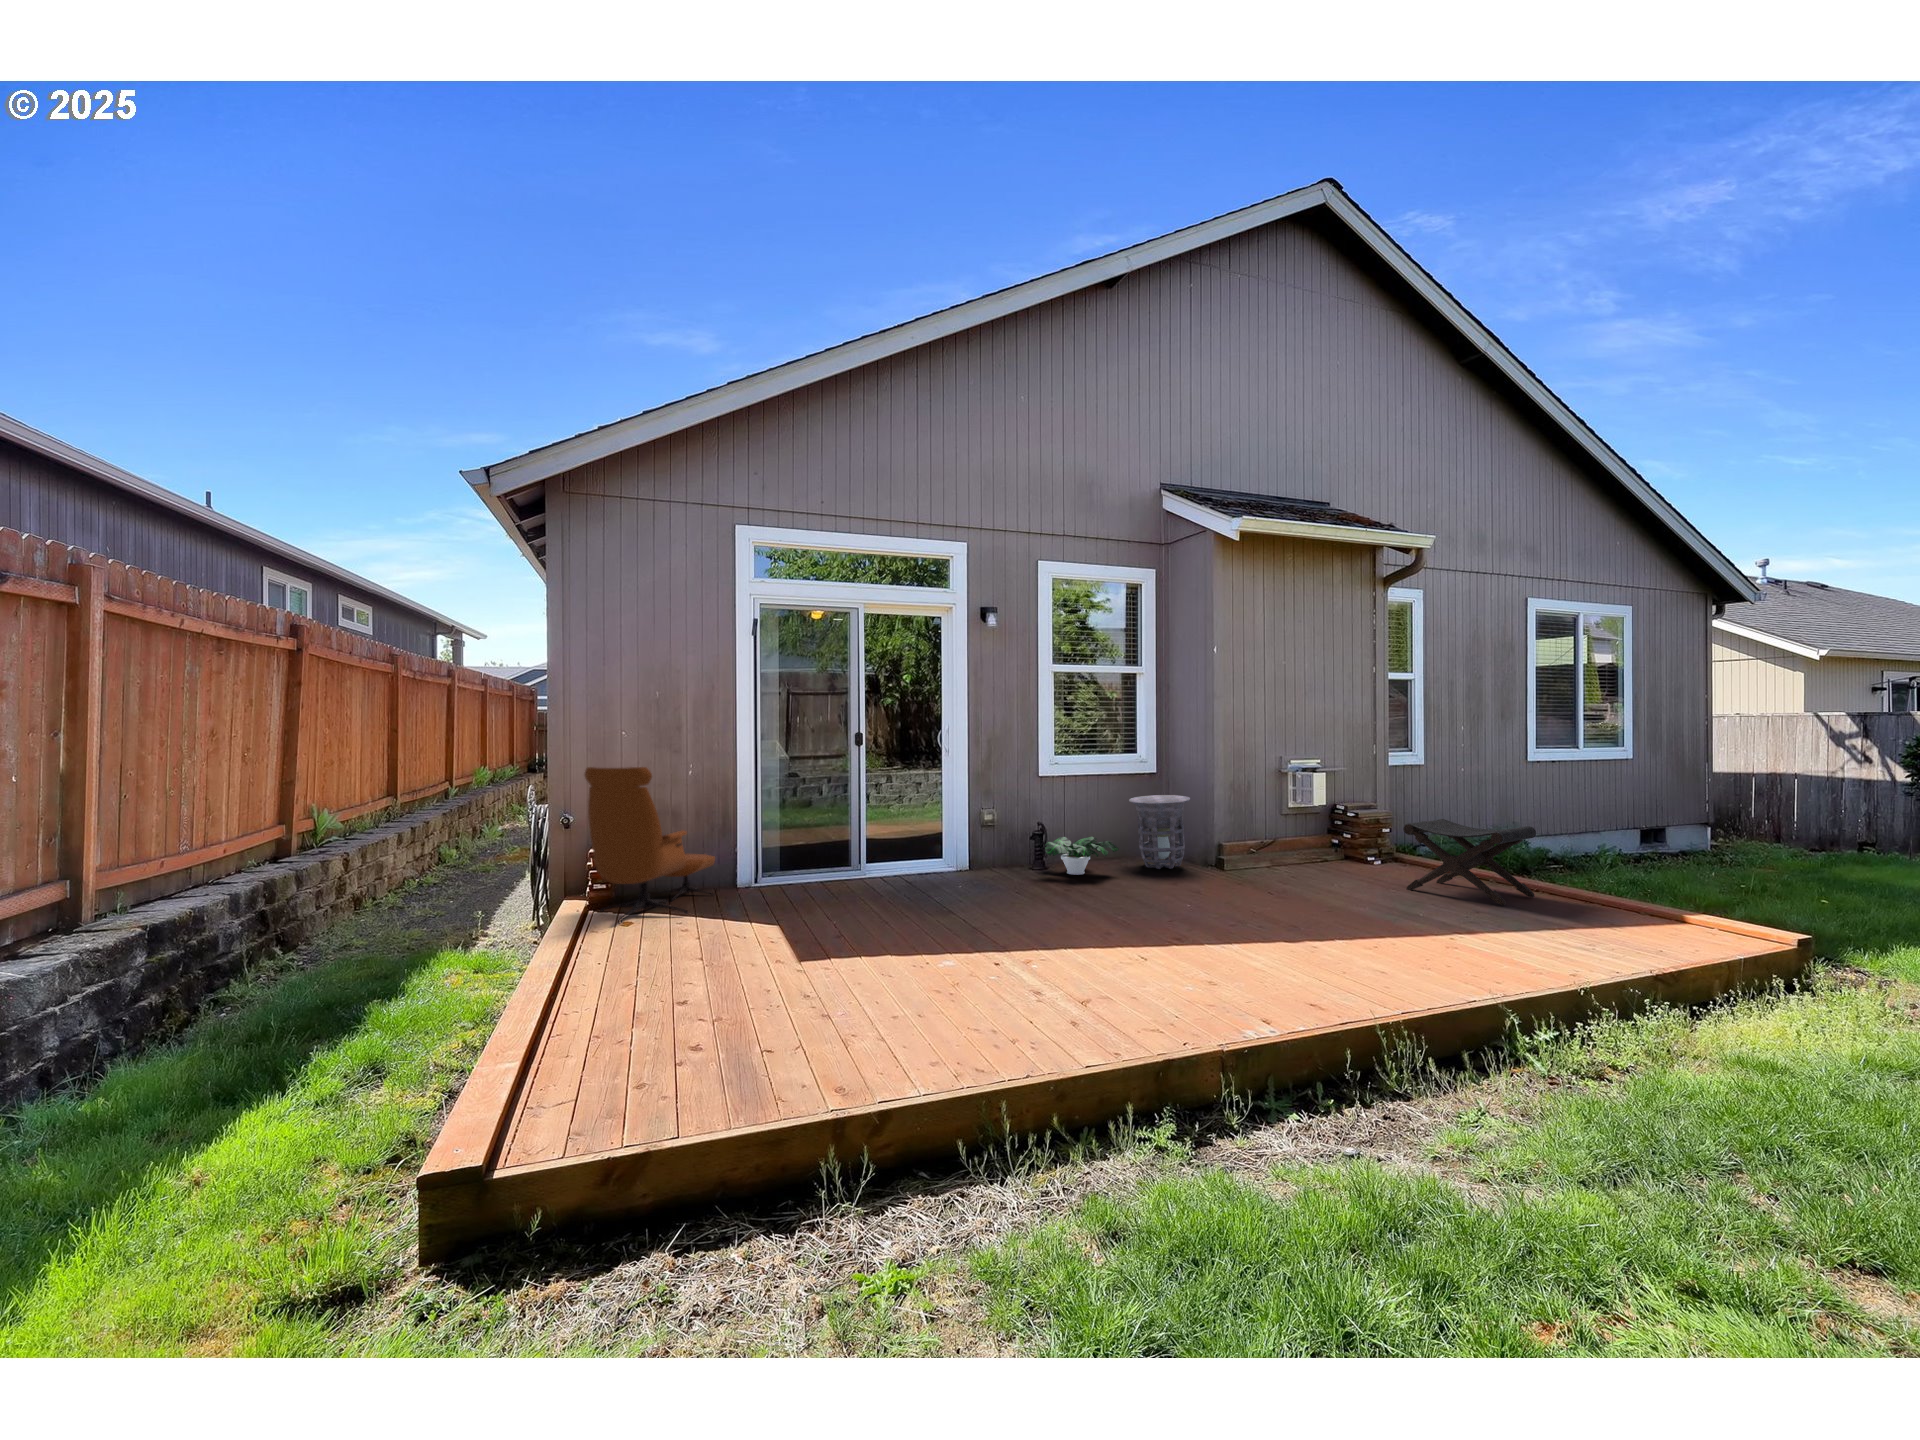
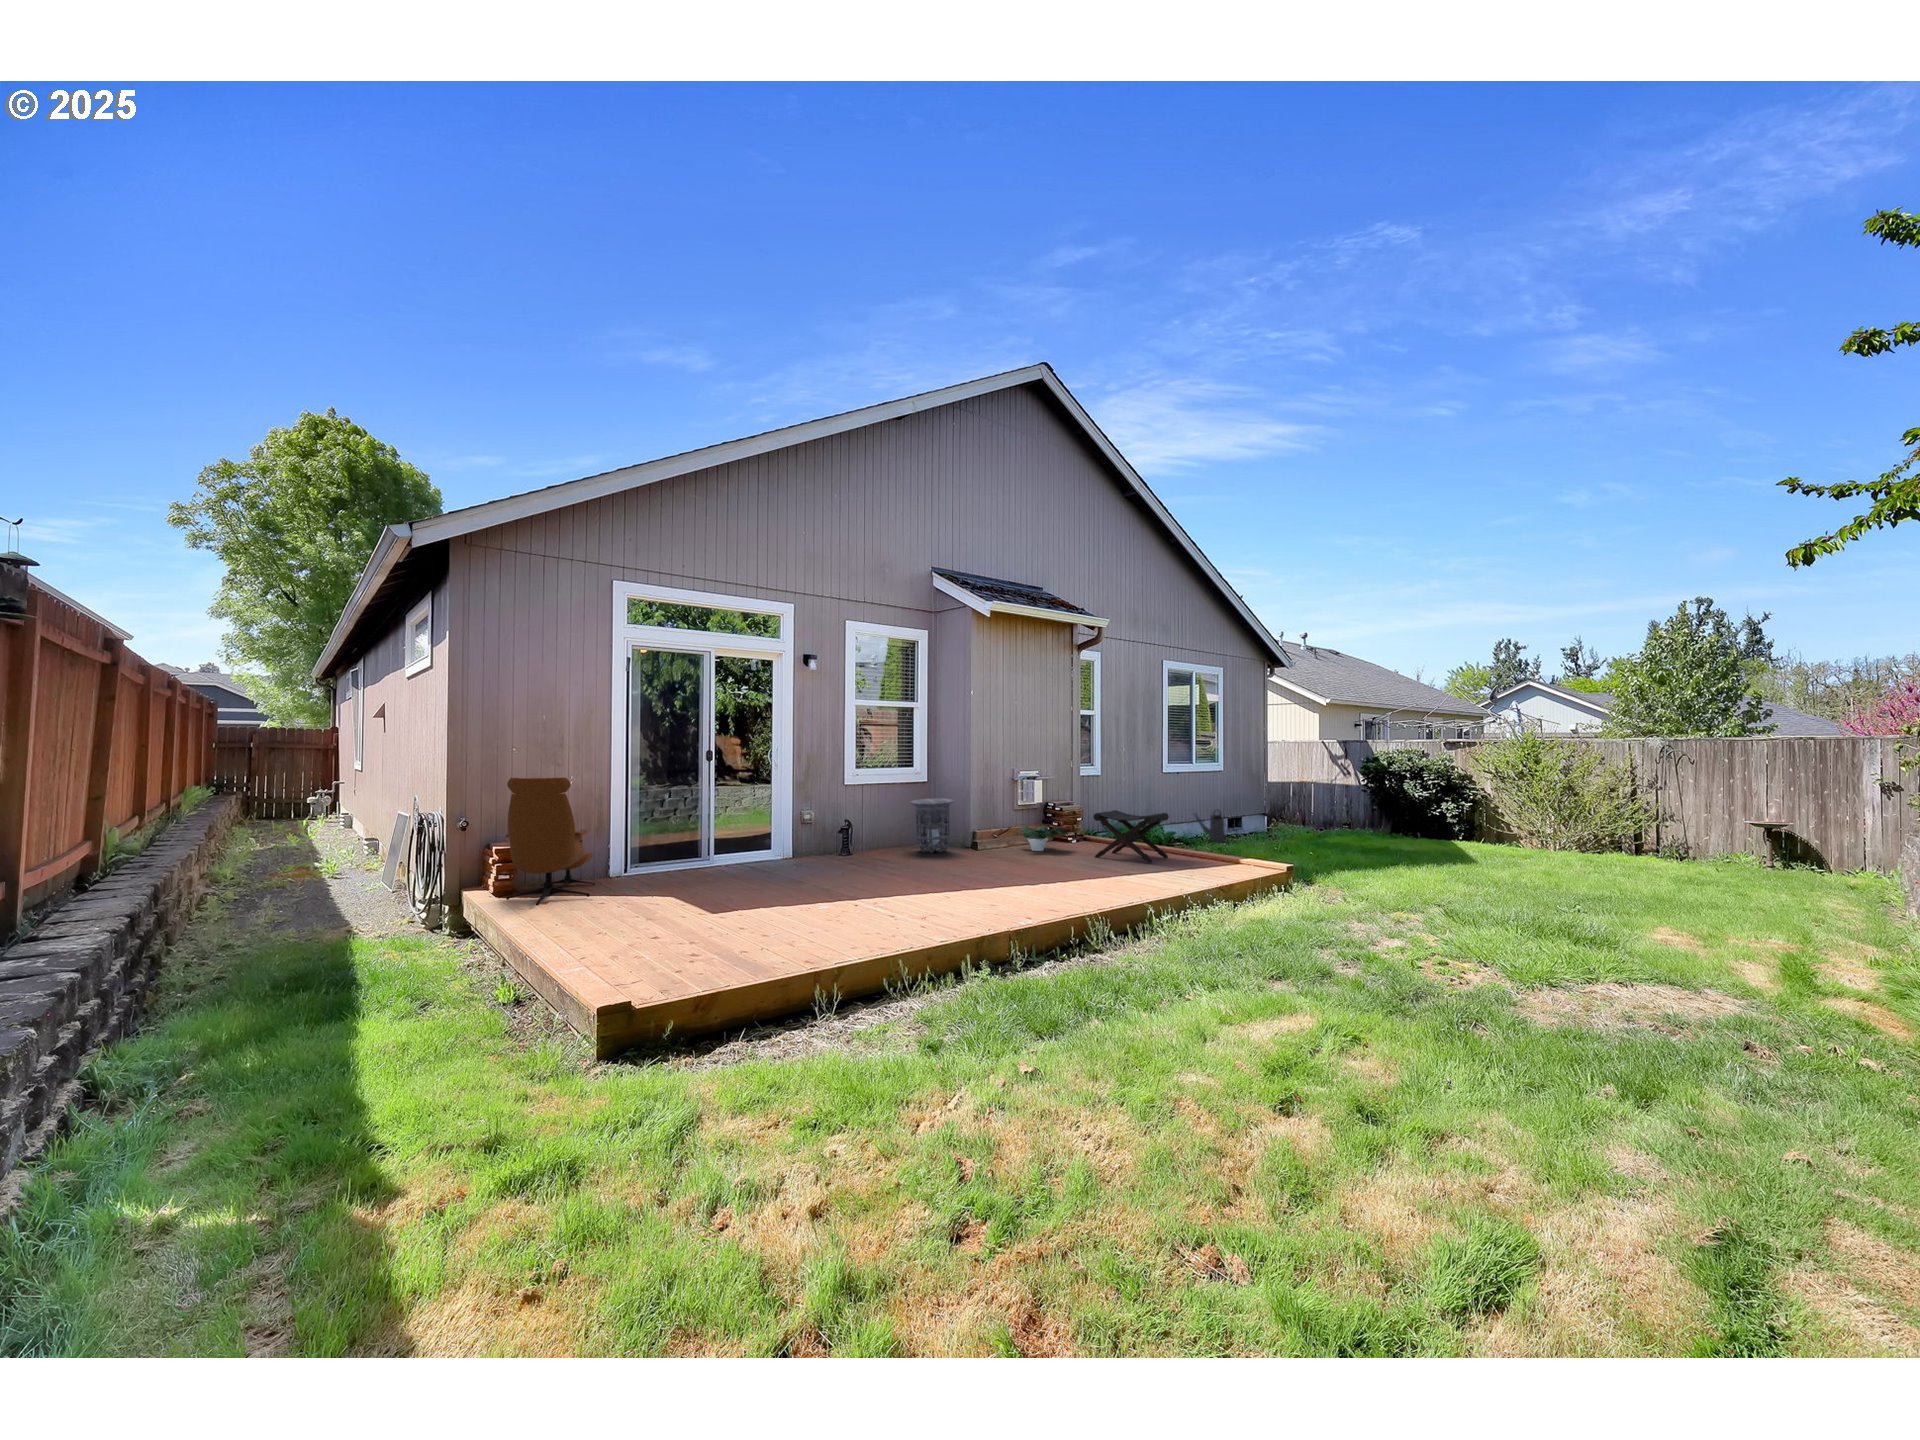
watering can: none [1581,816,1646,866] -> present [1195,810,1225,842]
potted plant: present [1045,837,1119,875] -> present [1017,825,1067,851]

